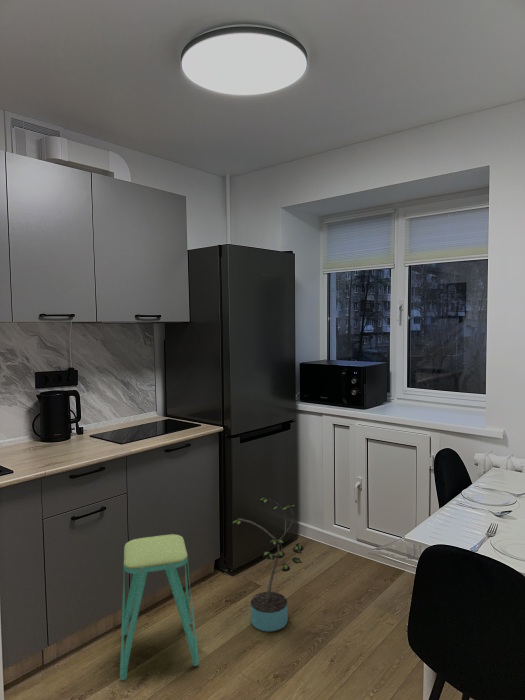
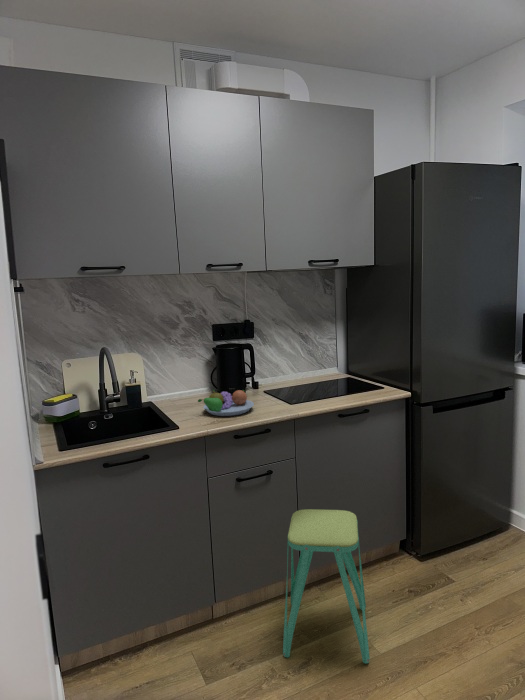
fruit bowl: none [28,433,85,459] -> present [198,390,254,416]
potted plant: present [232,497,304,632] -> none [415,482,511,644]

